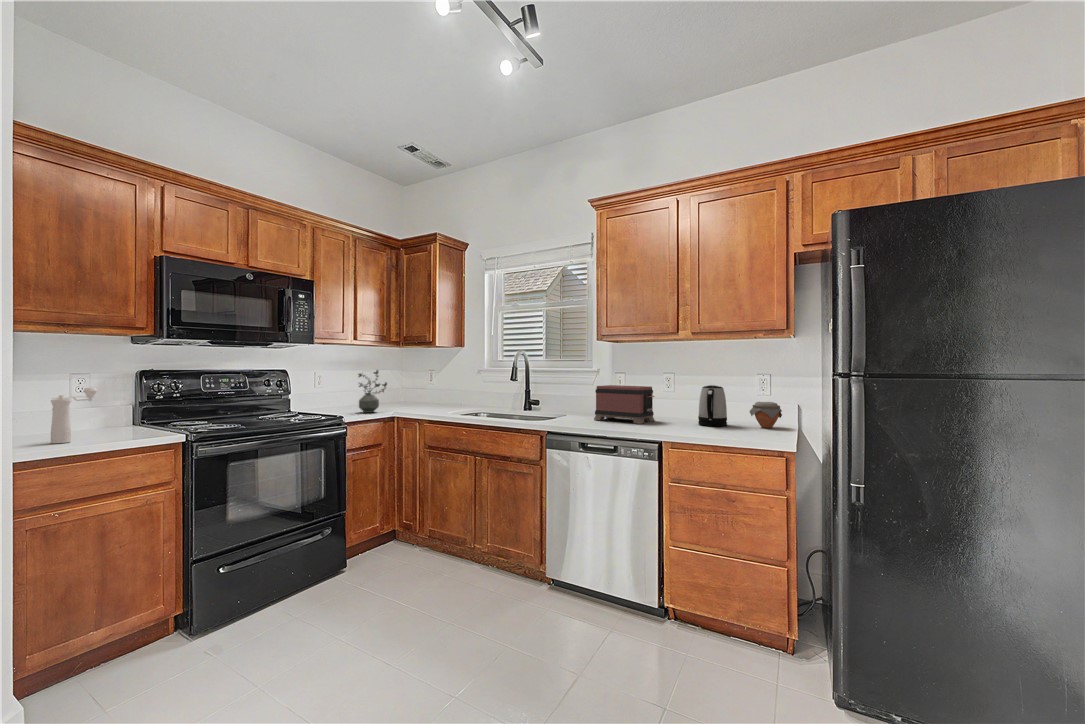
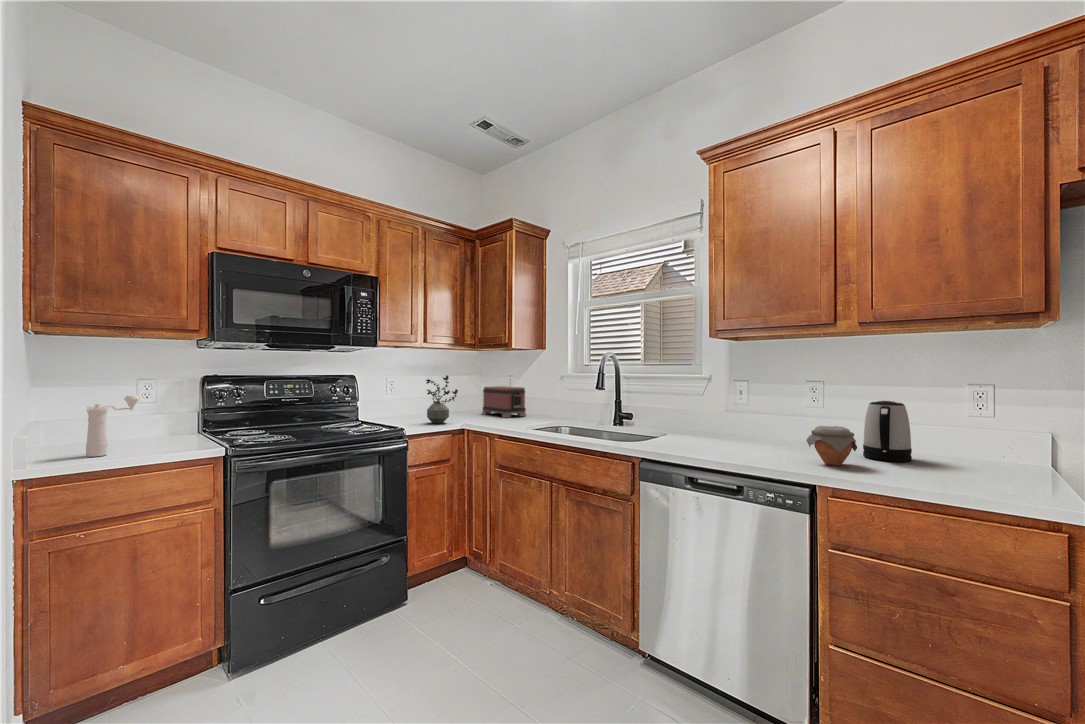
toaster: present [594,385,654,424] -> present [482,386,526,418]
jar: present [750,402,782,428] -> present [806,426,857,466]

